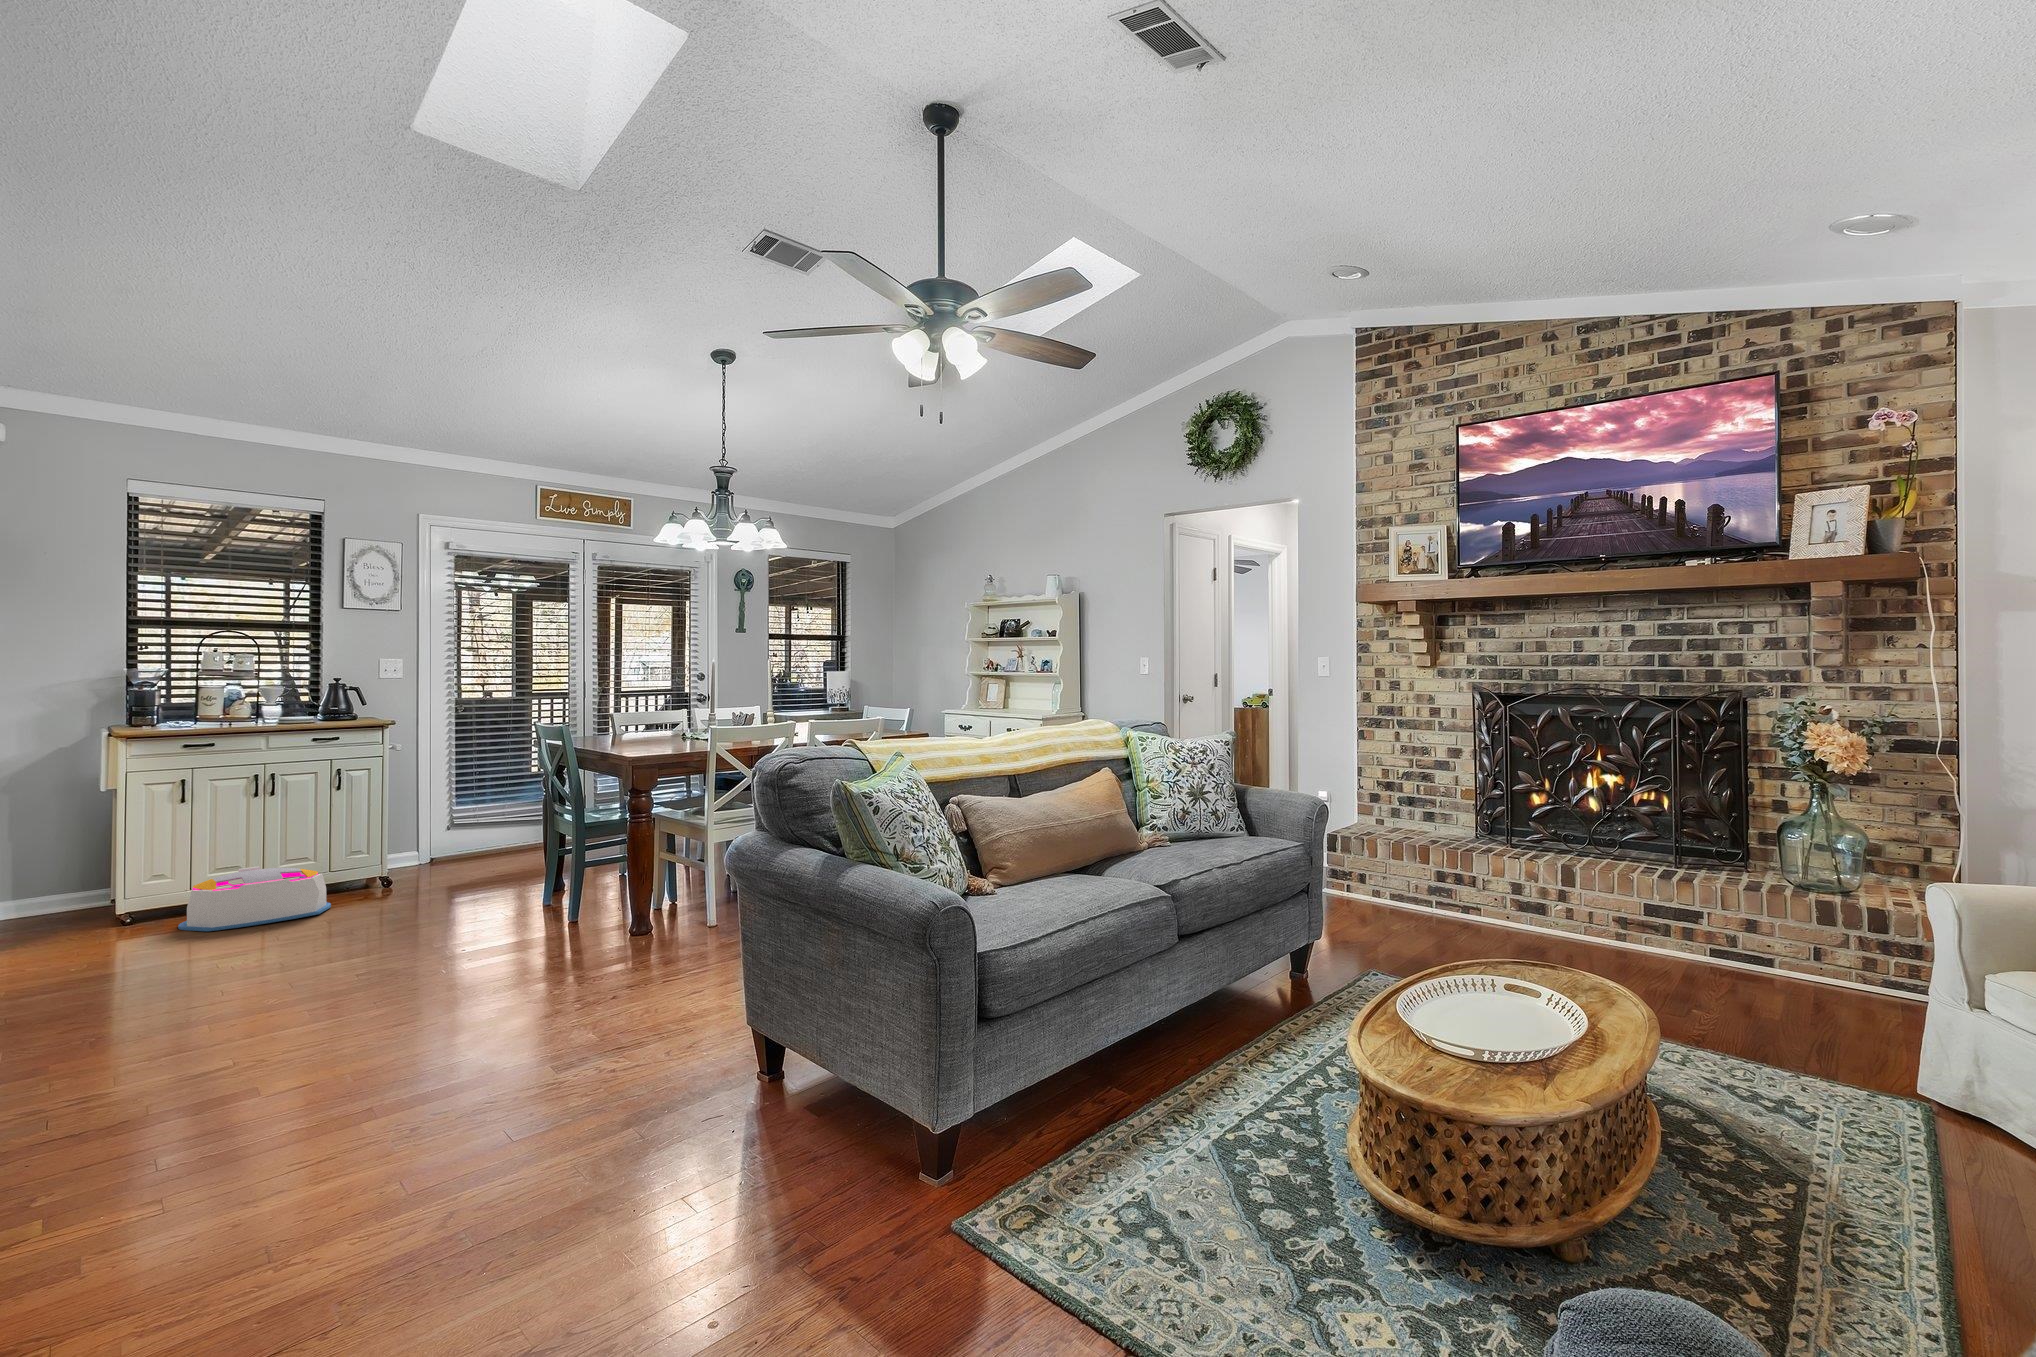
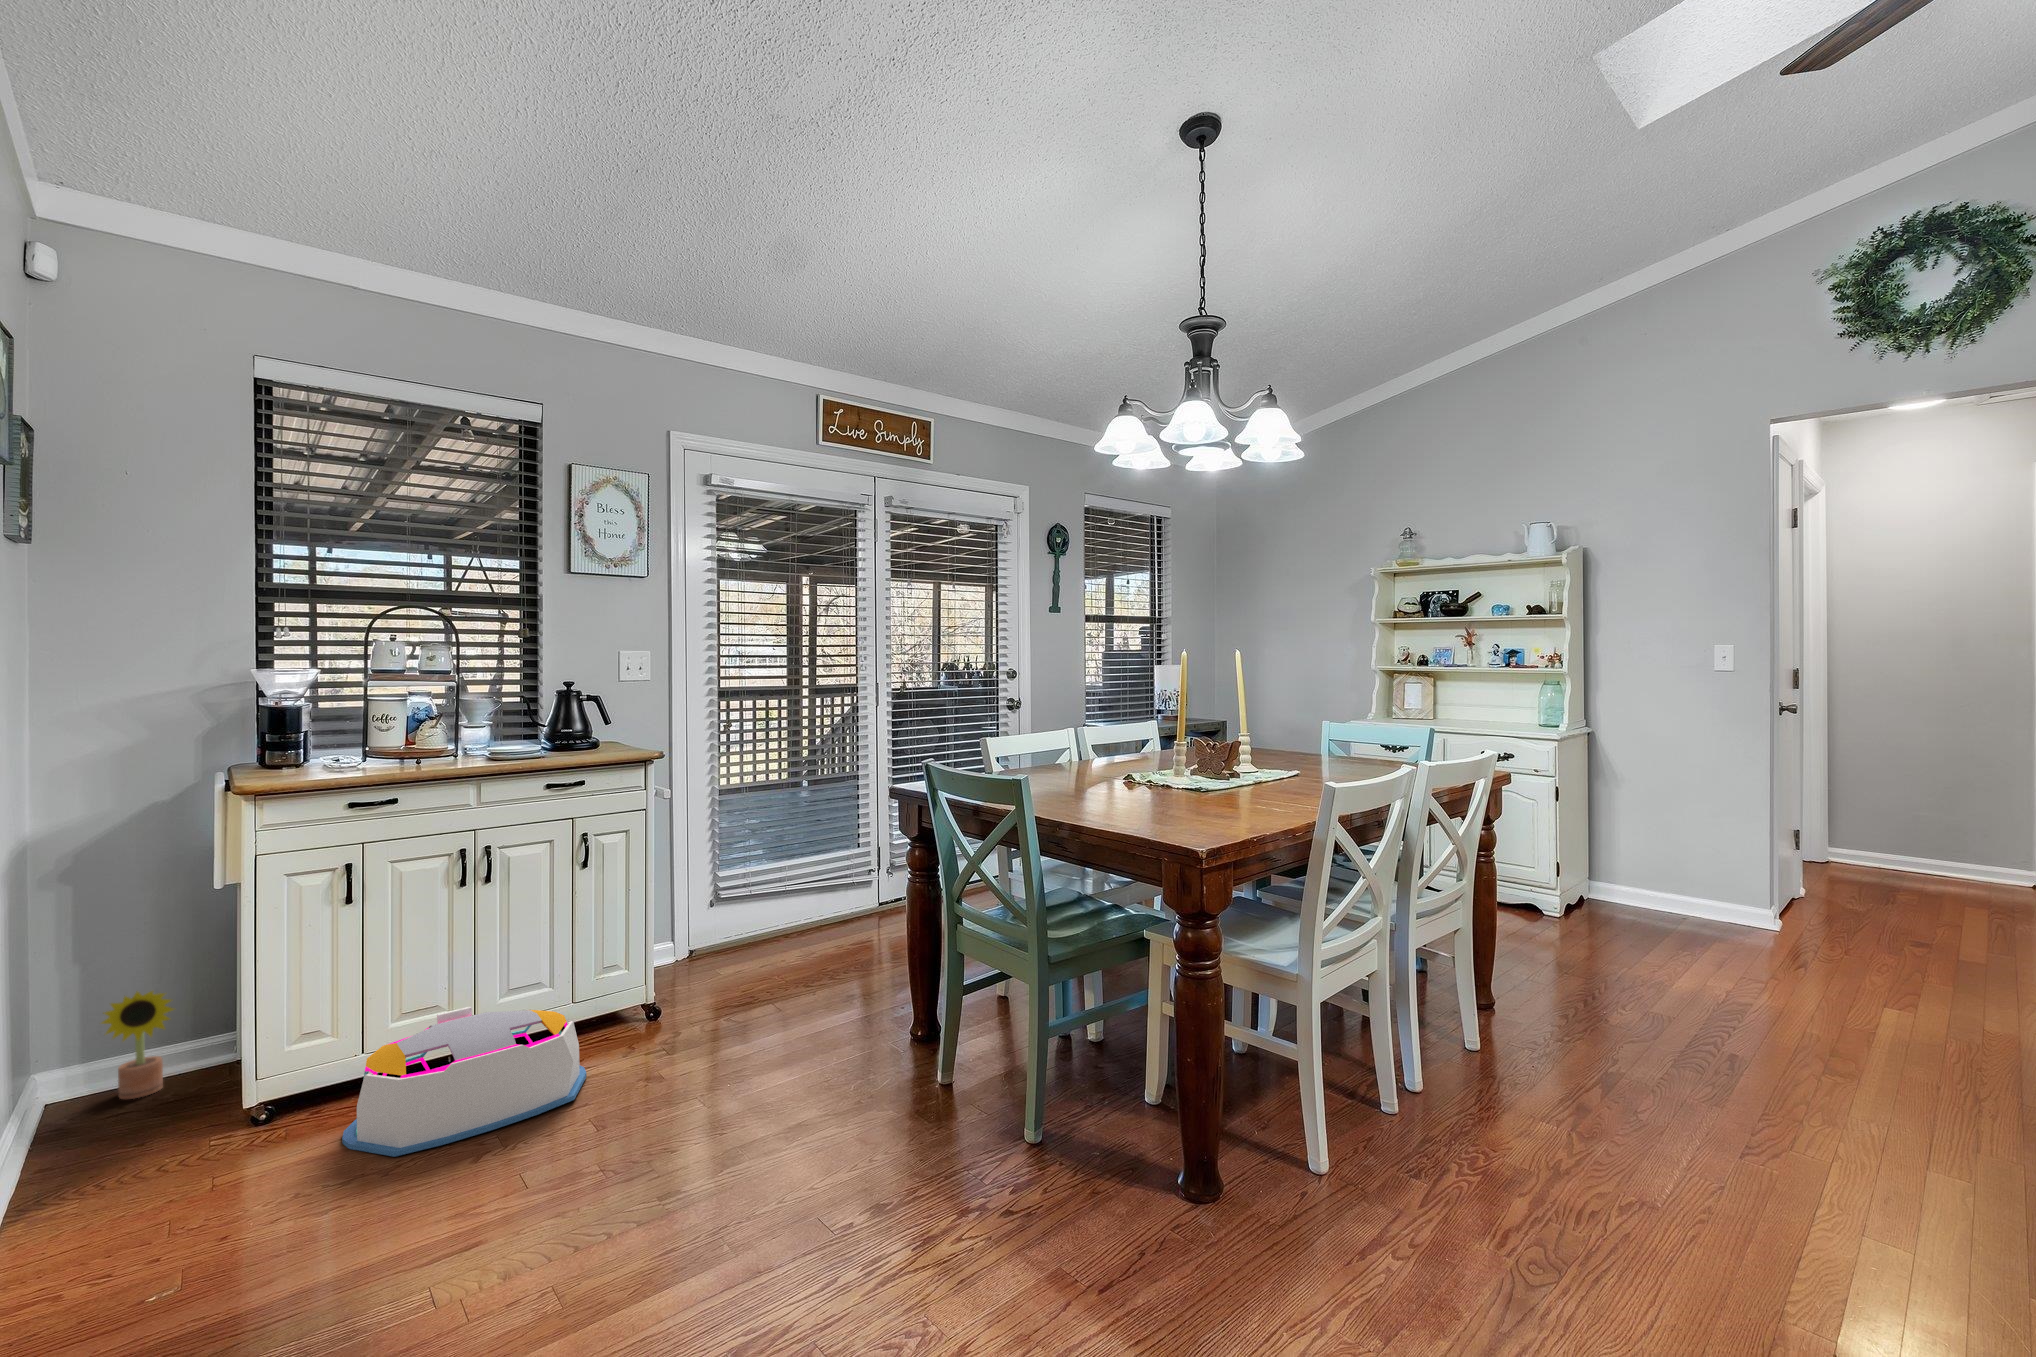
decorative plant: none [32,853,77,917] -> present [102,991,174,1099]

